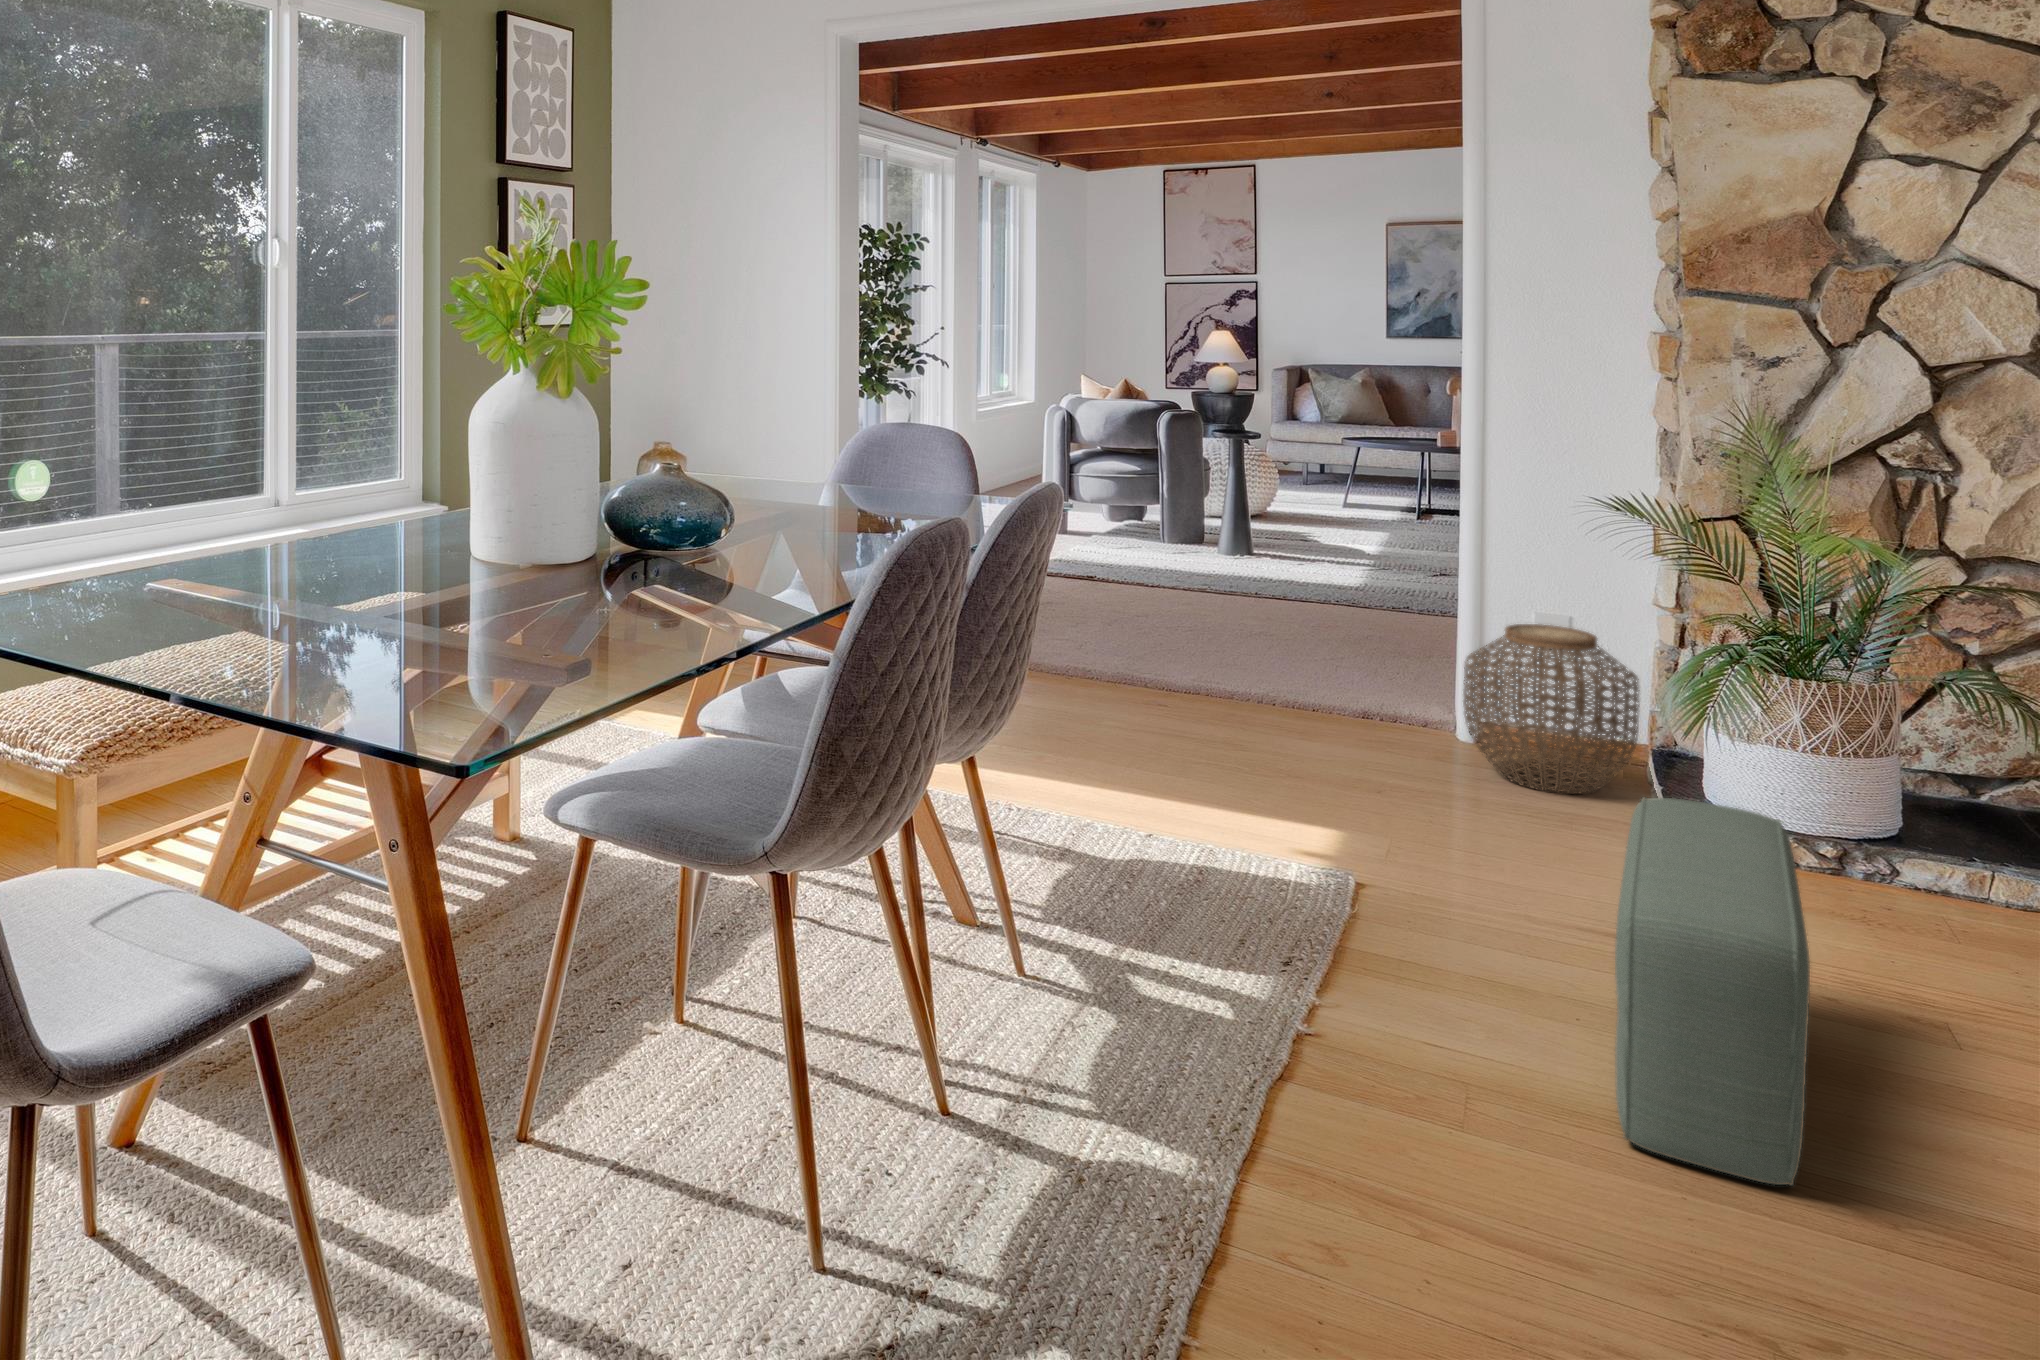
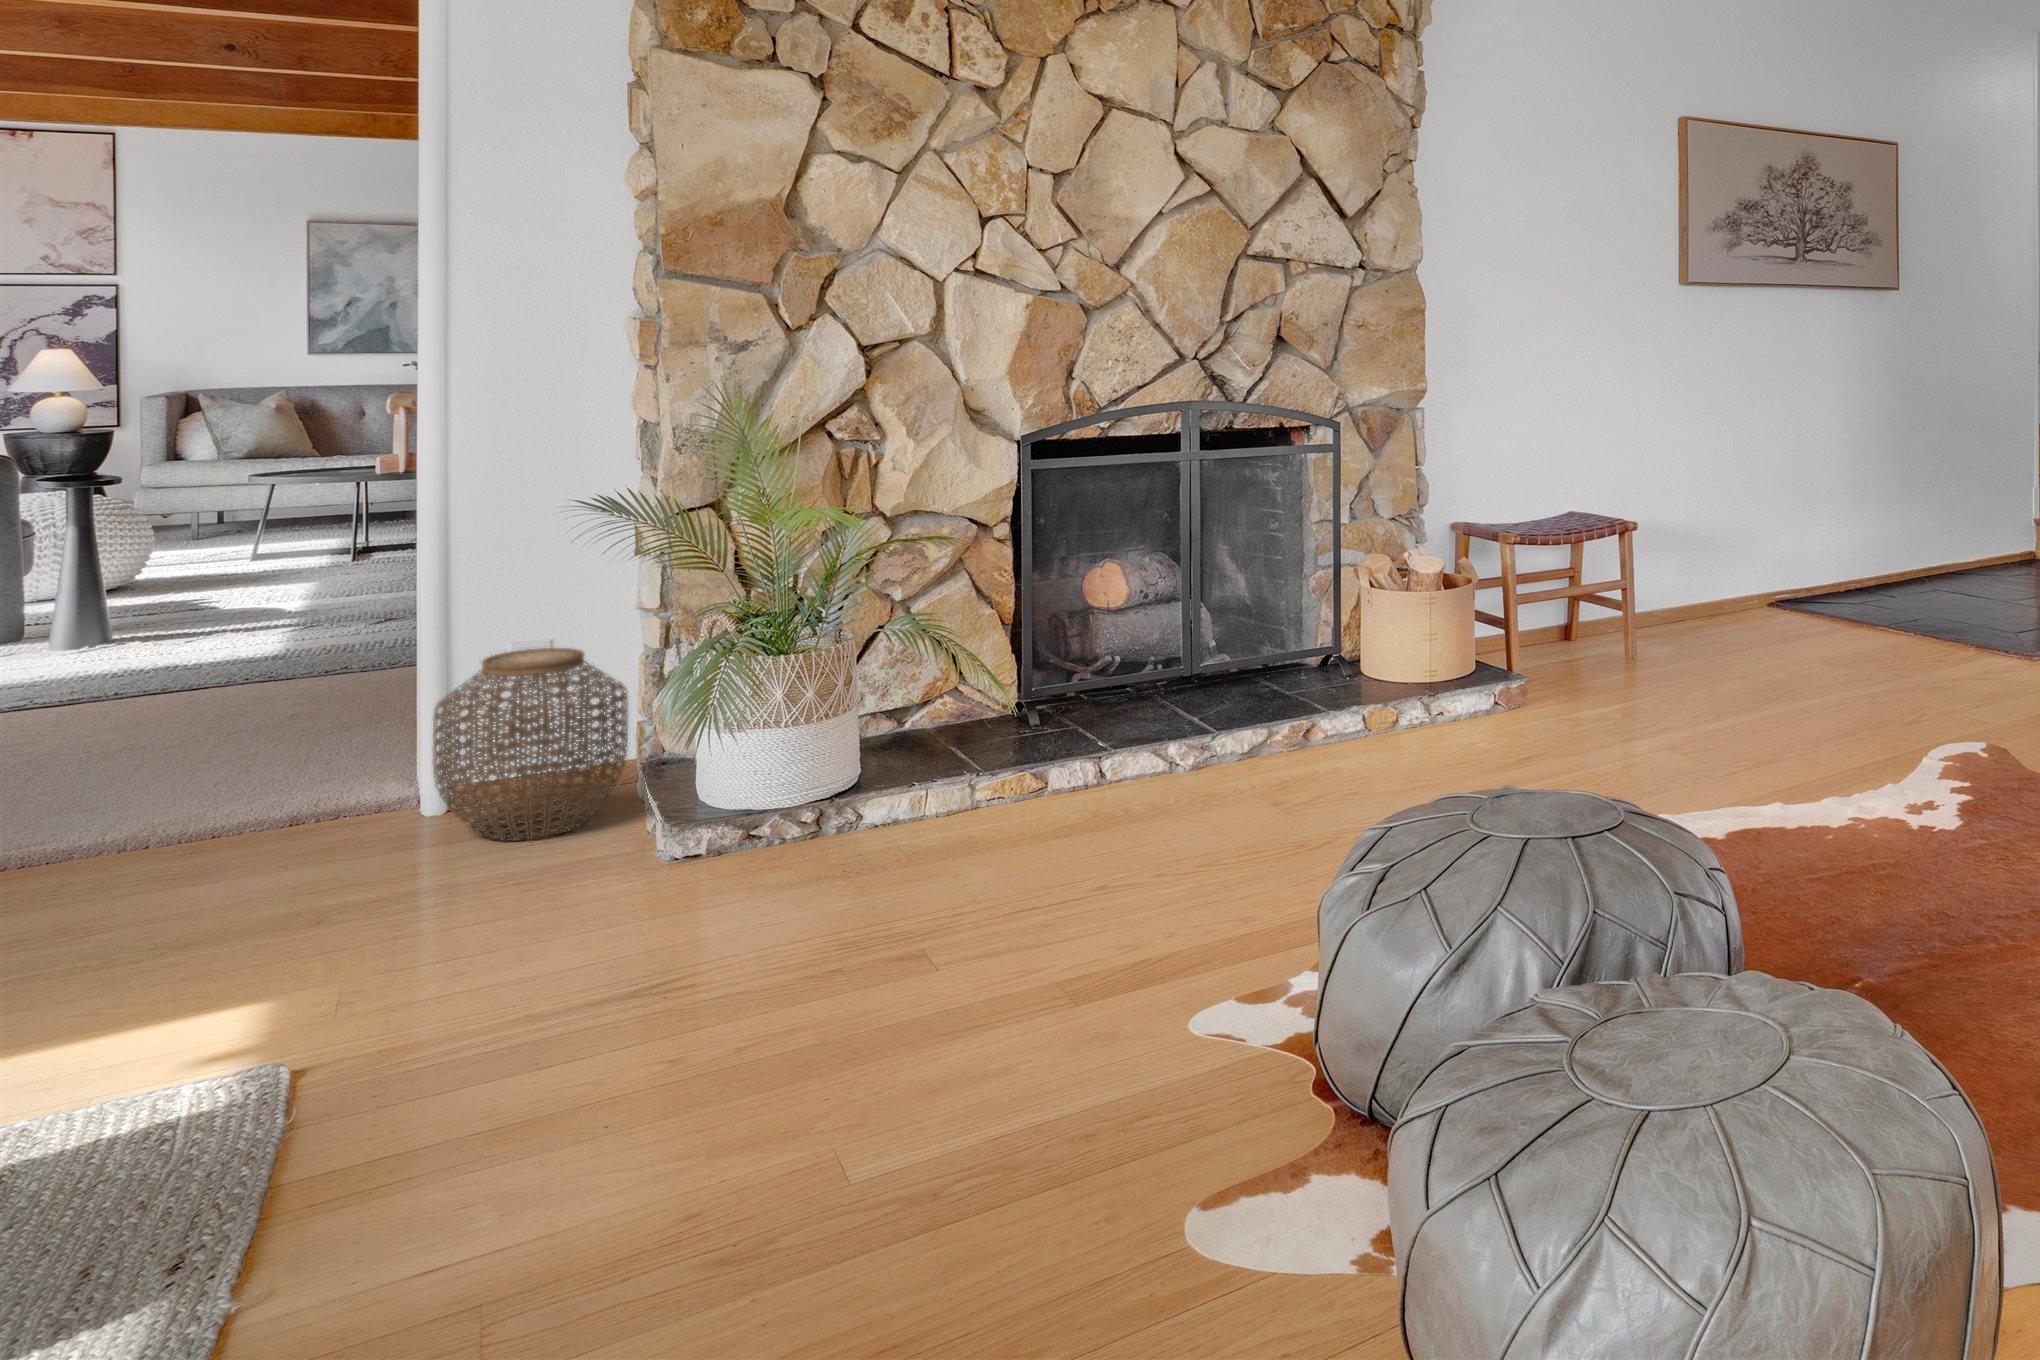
pouf: present [1615,798,1810,1185] -> none [649,797,840,1220]

